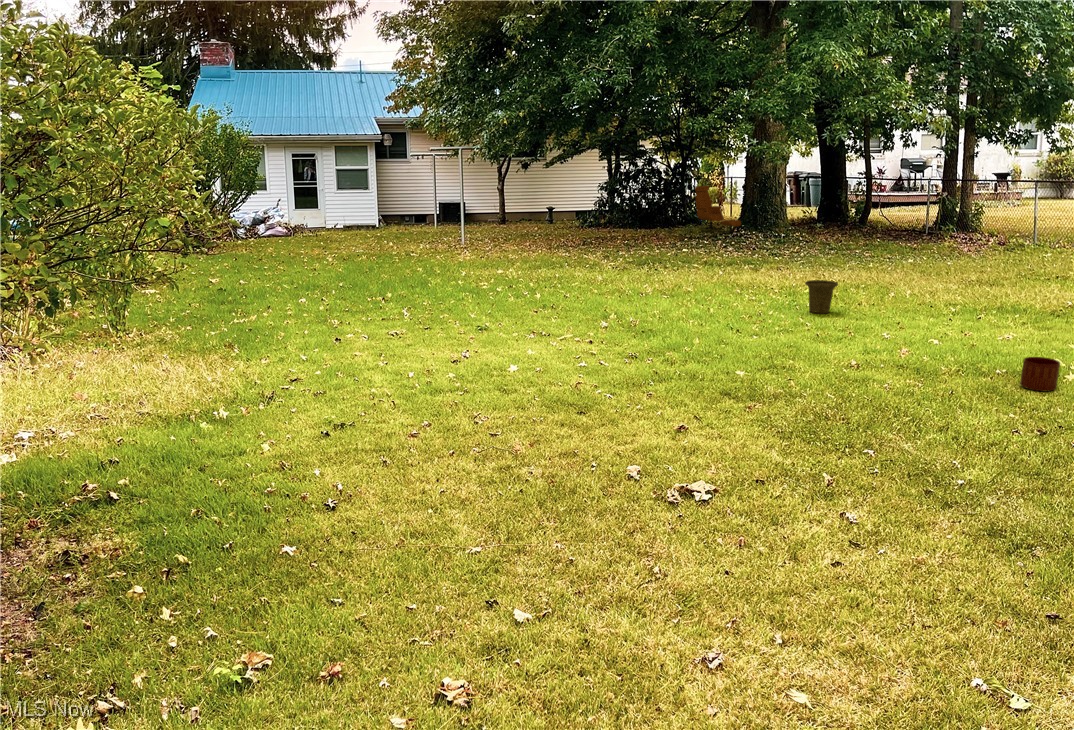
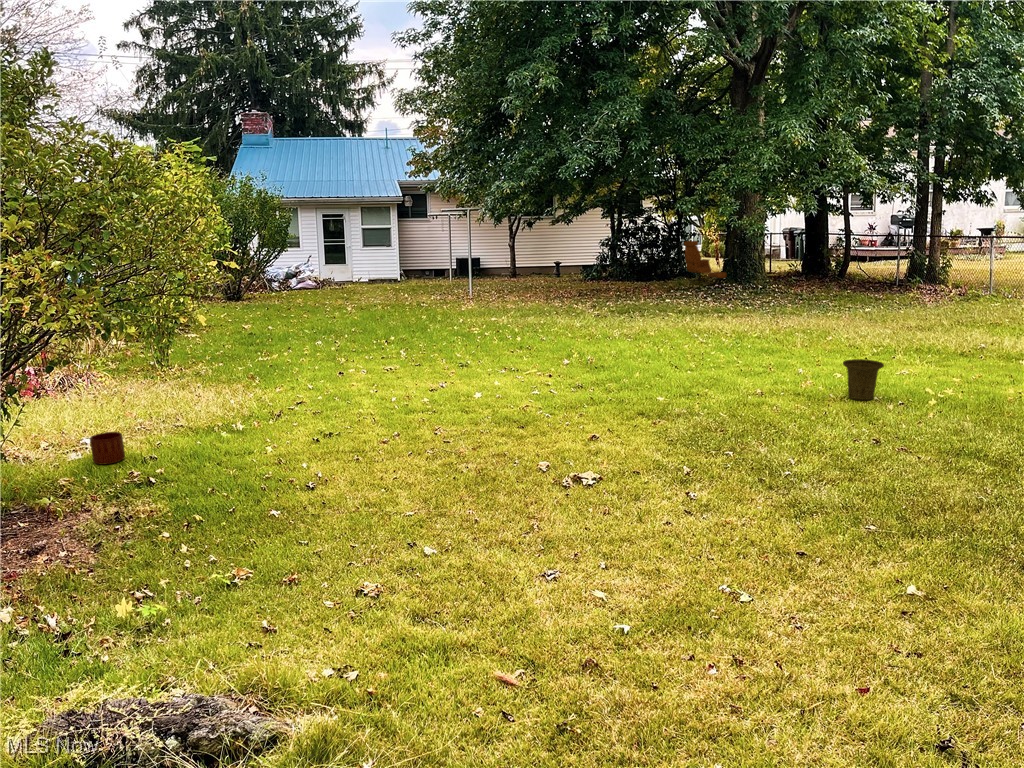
basket: present [805,280,838,314] -> present [843,359,884,401]
planter: present [1020,357,1060,391] -> present [90,432,125,465]

